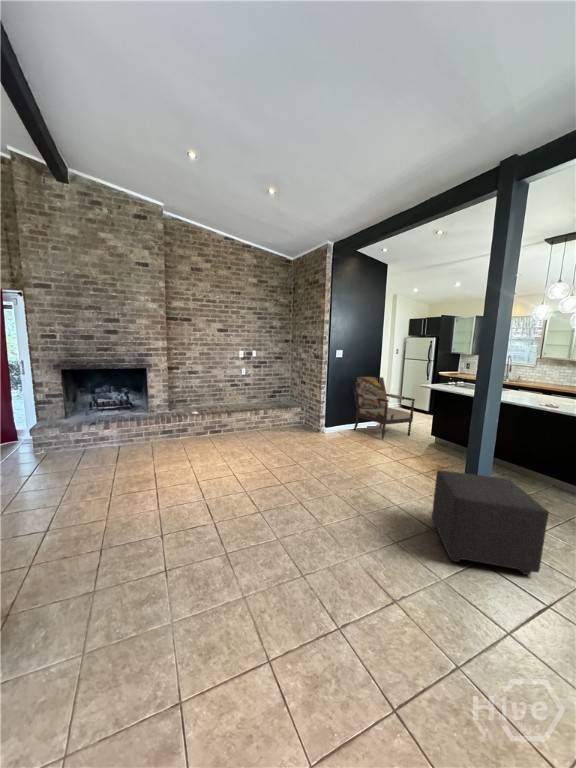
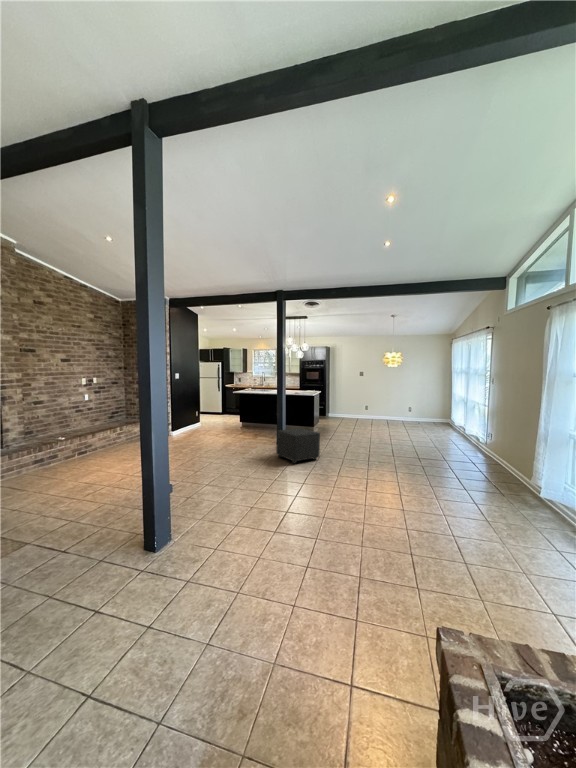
armchair: present [354,377,415,440] -> none [185,392,227,433]

